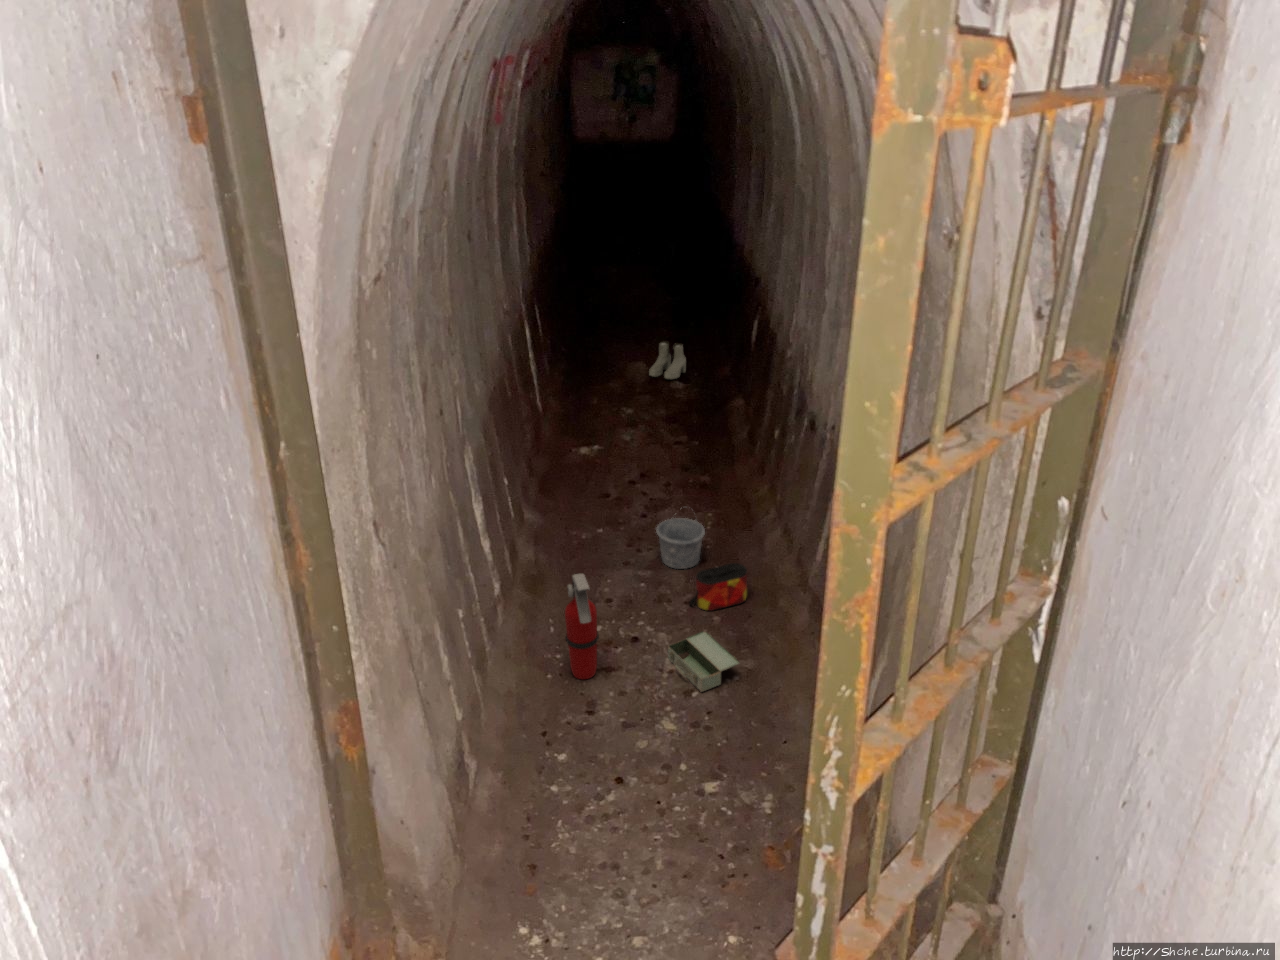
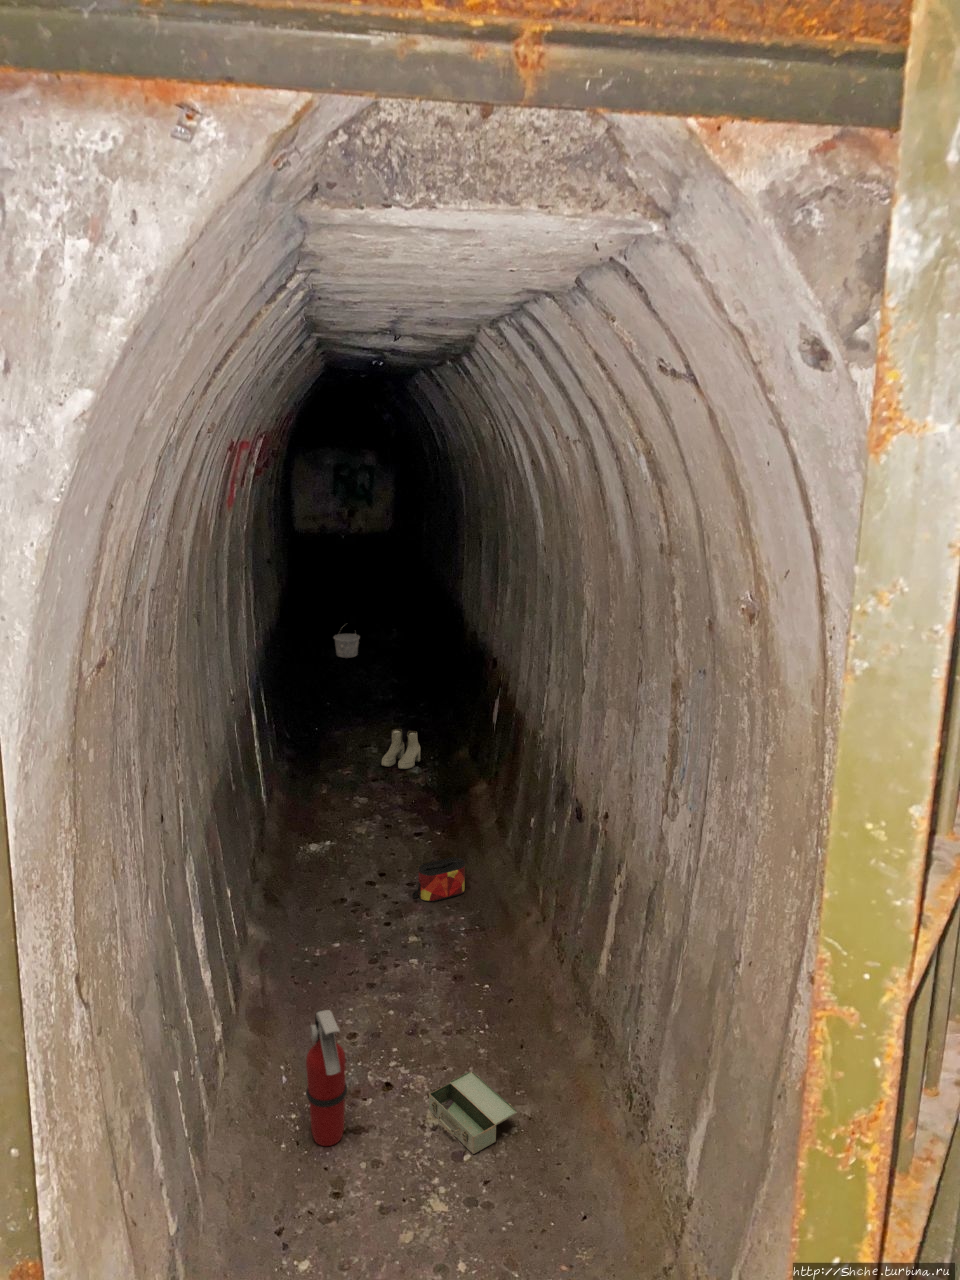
bucket: present [656,518,705,569] -> present [334,634,360,658]
bag: present [689,563,747,611] -> present [412,857,465,902]

